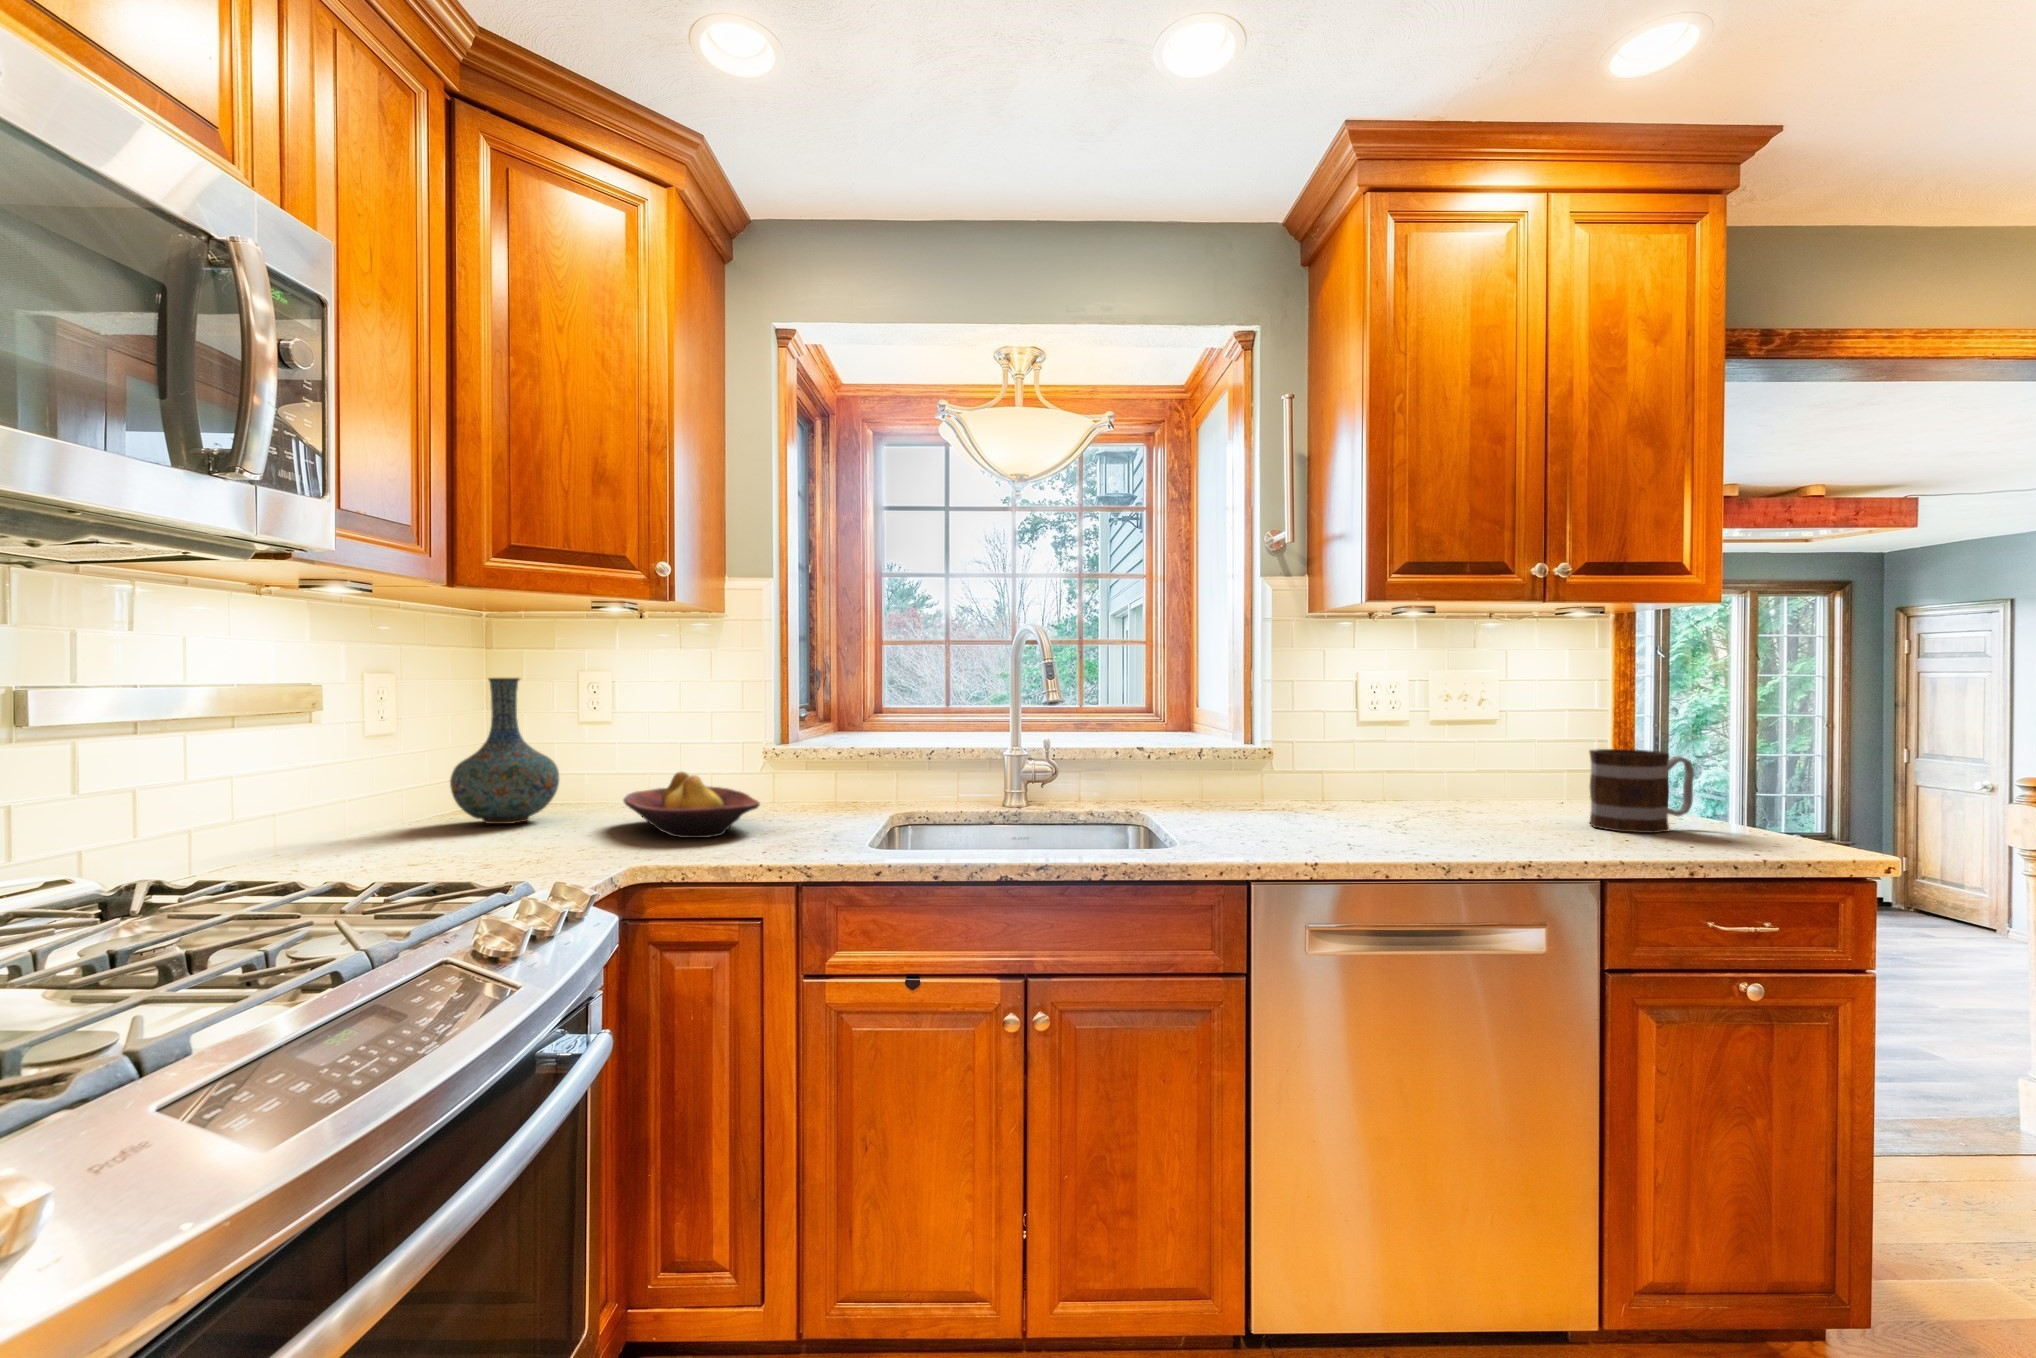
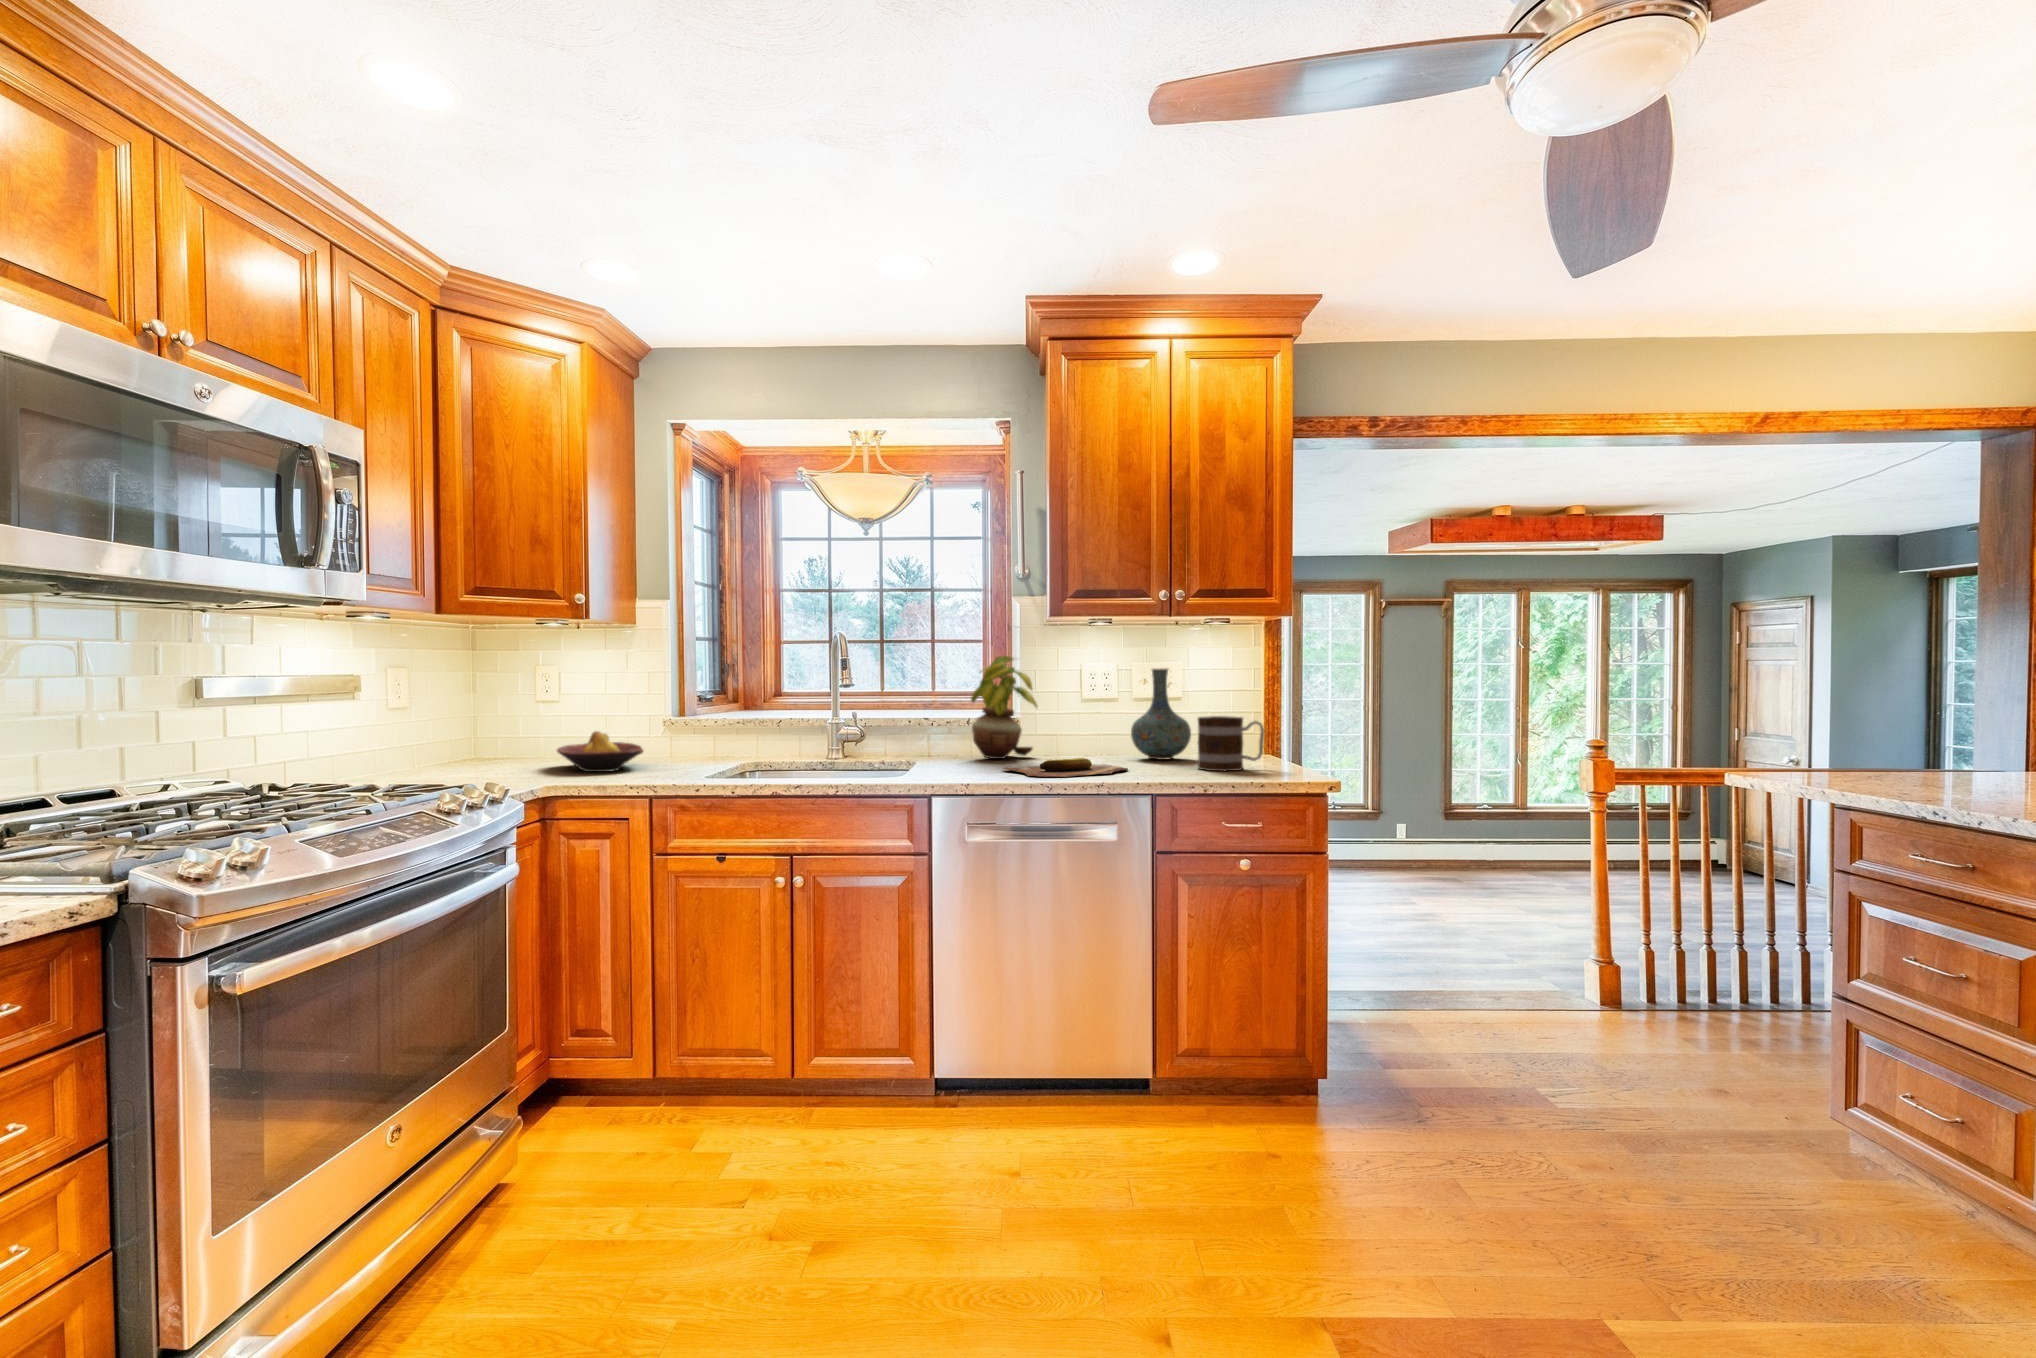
potted plant: none [1200,660,1312,808] -> present [971,655,1037,759]
vase: present [450,678,559,824] -> present [1131,668,1191,760]
cutting board: none [1317,814,1507,848] -> present [1003,758,1128,777]

